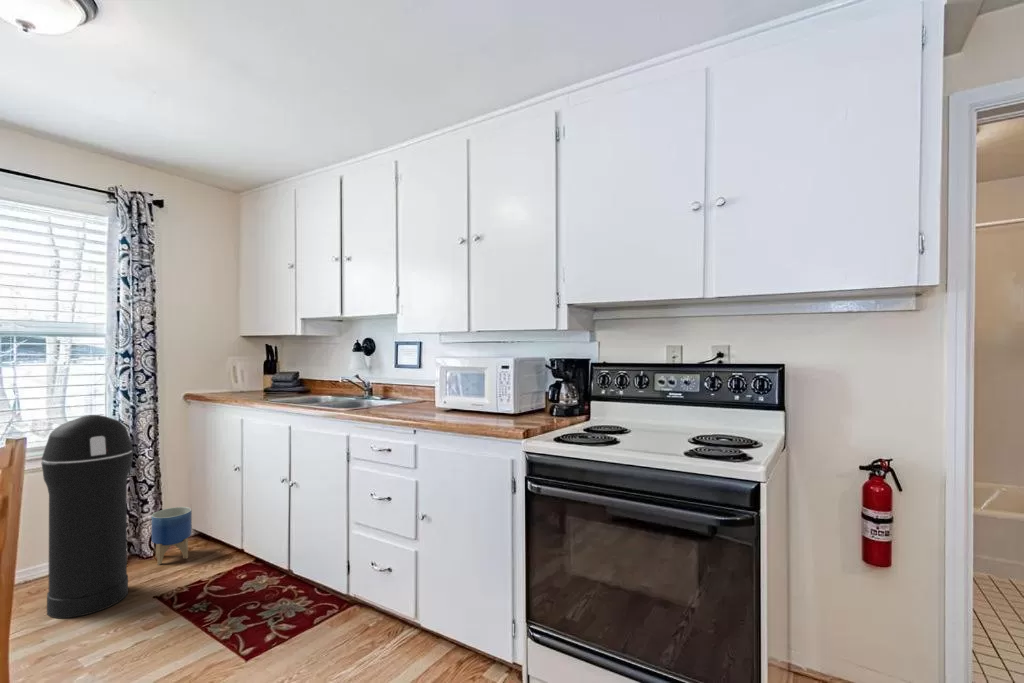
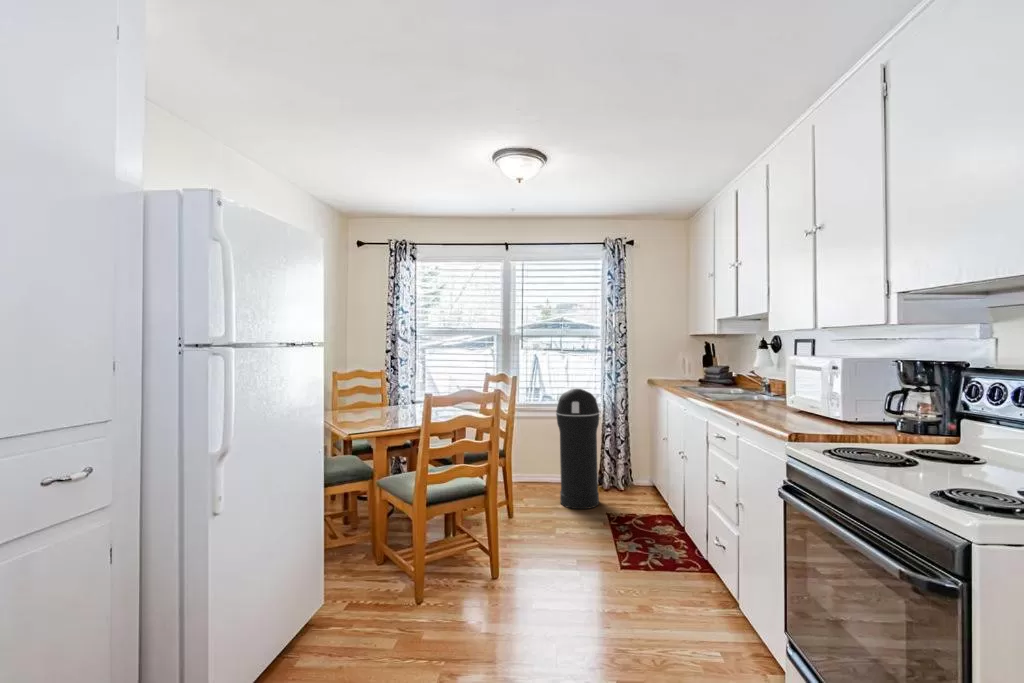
planter: present [152,507,192,565] -> none [621,460,645,498]

